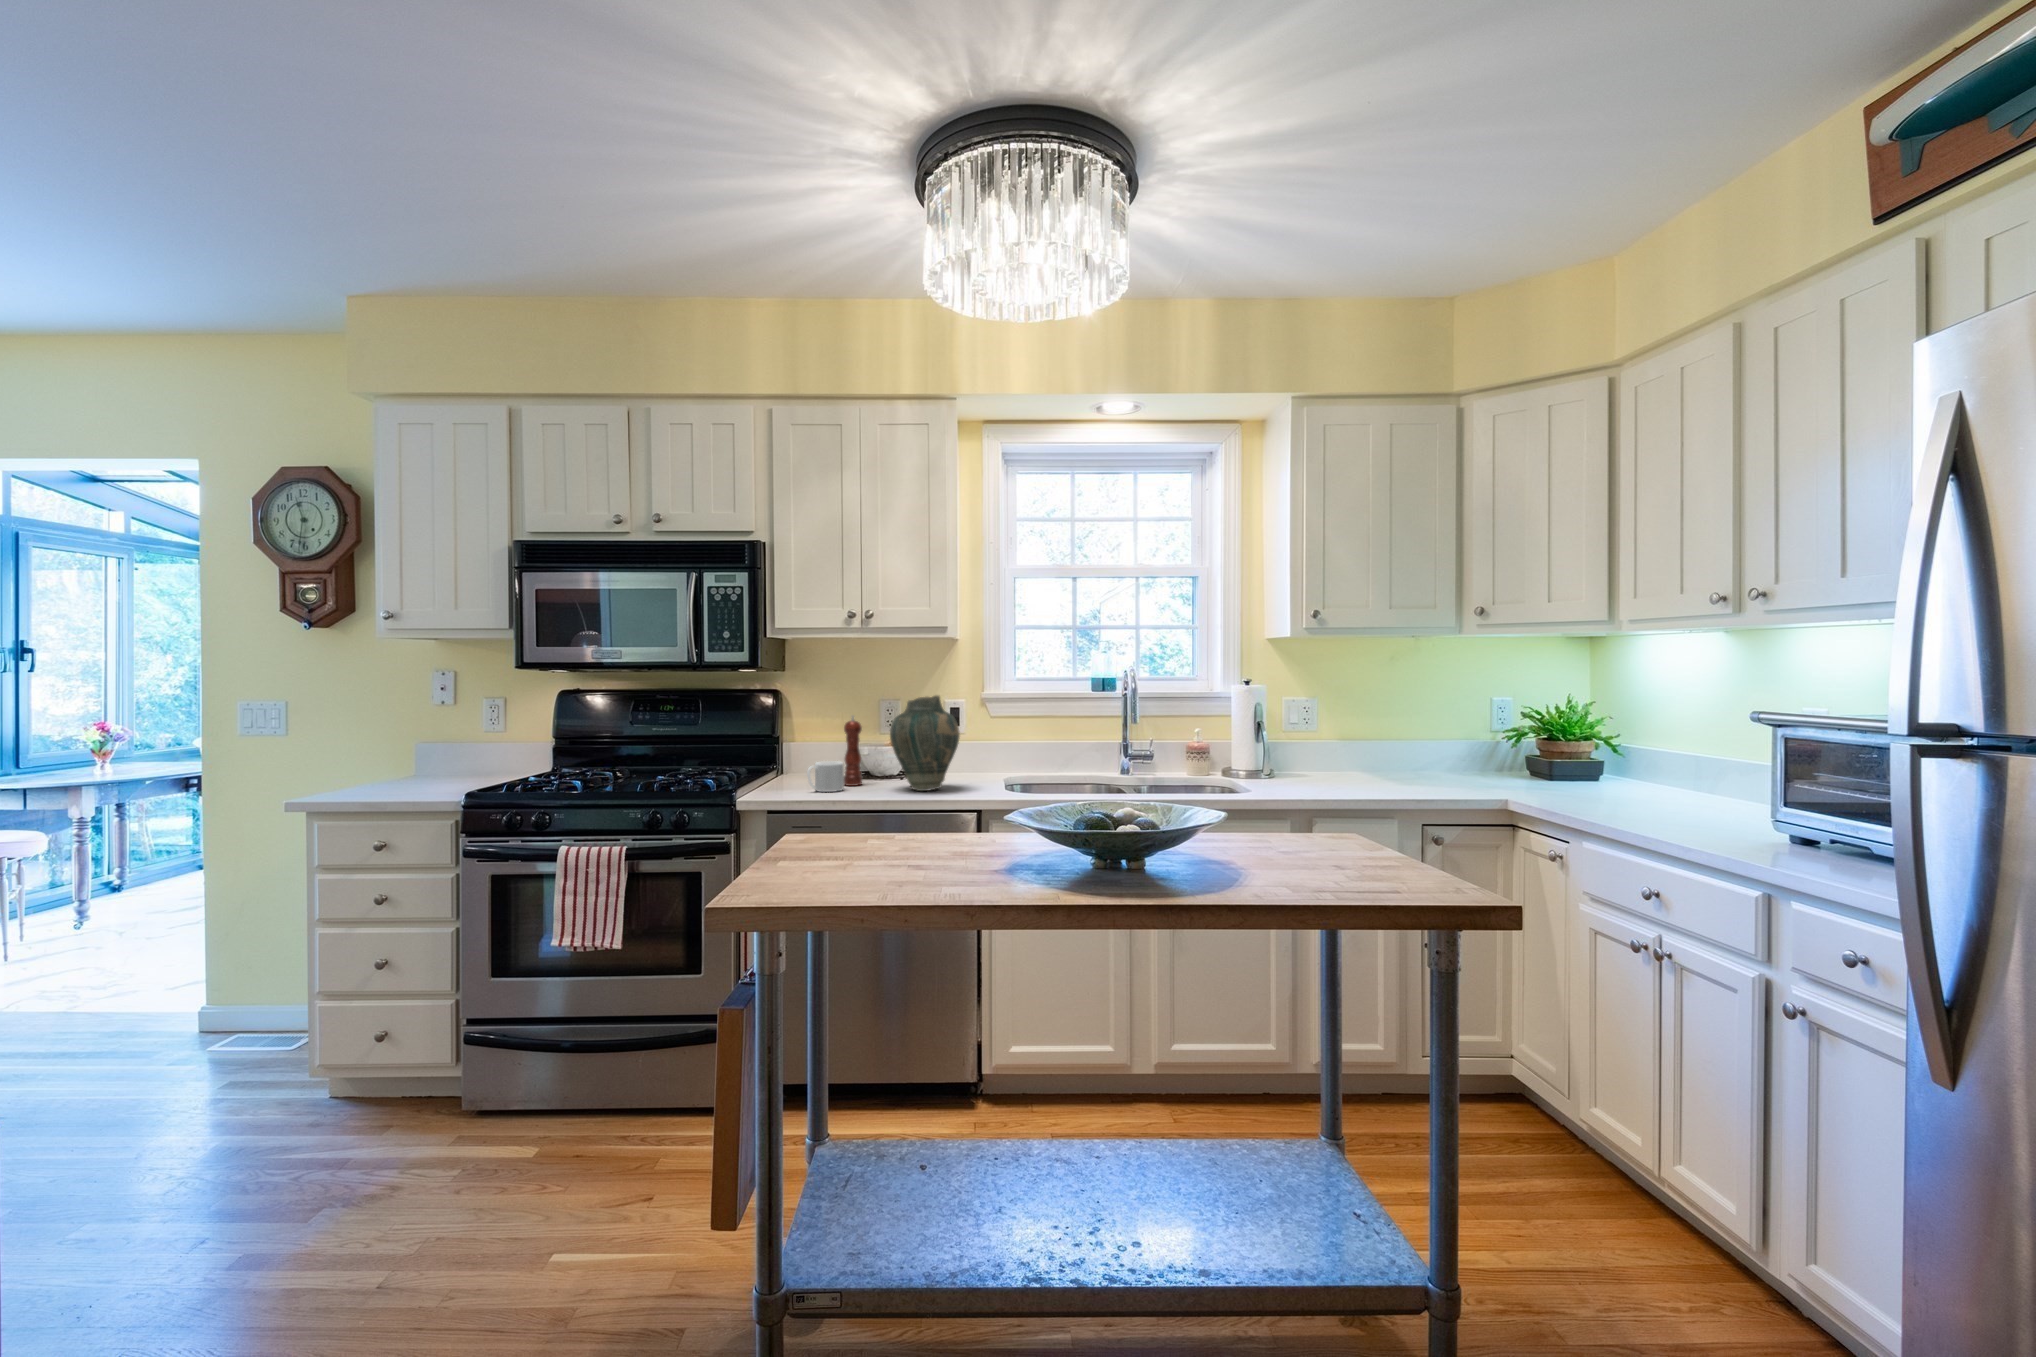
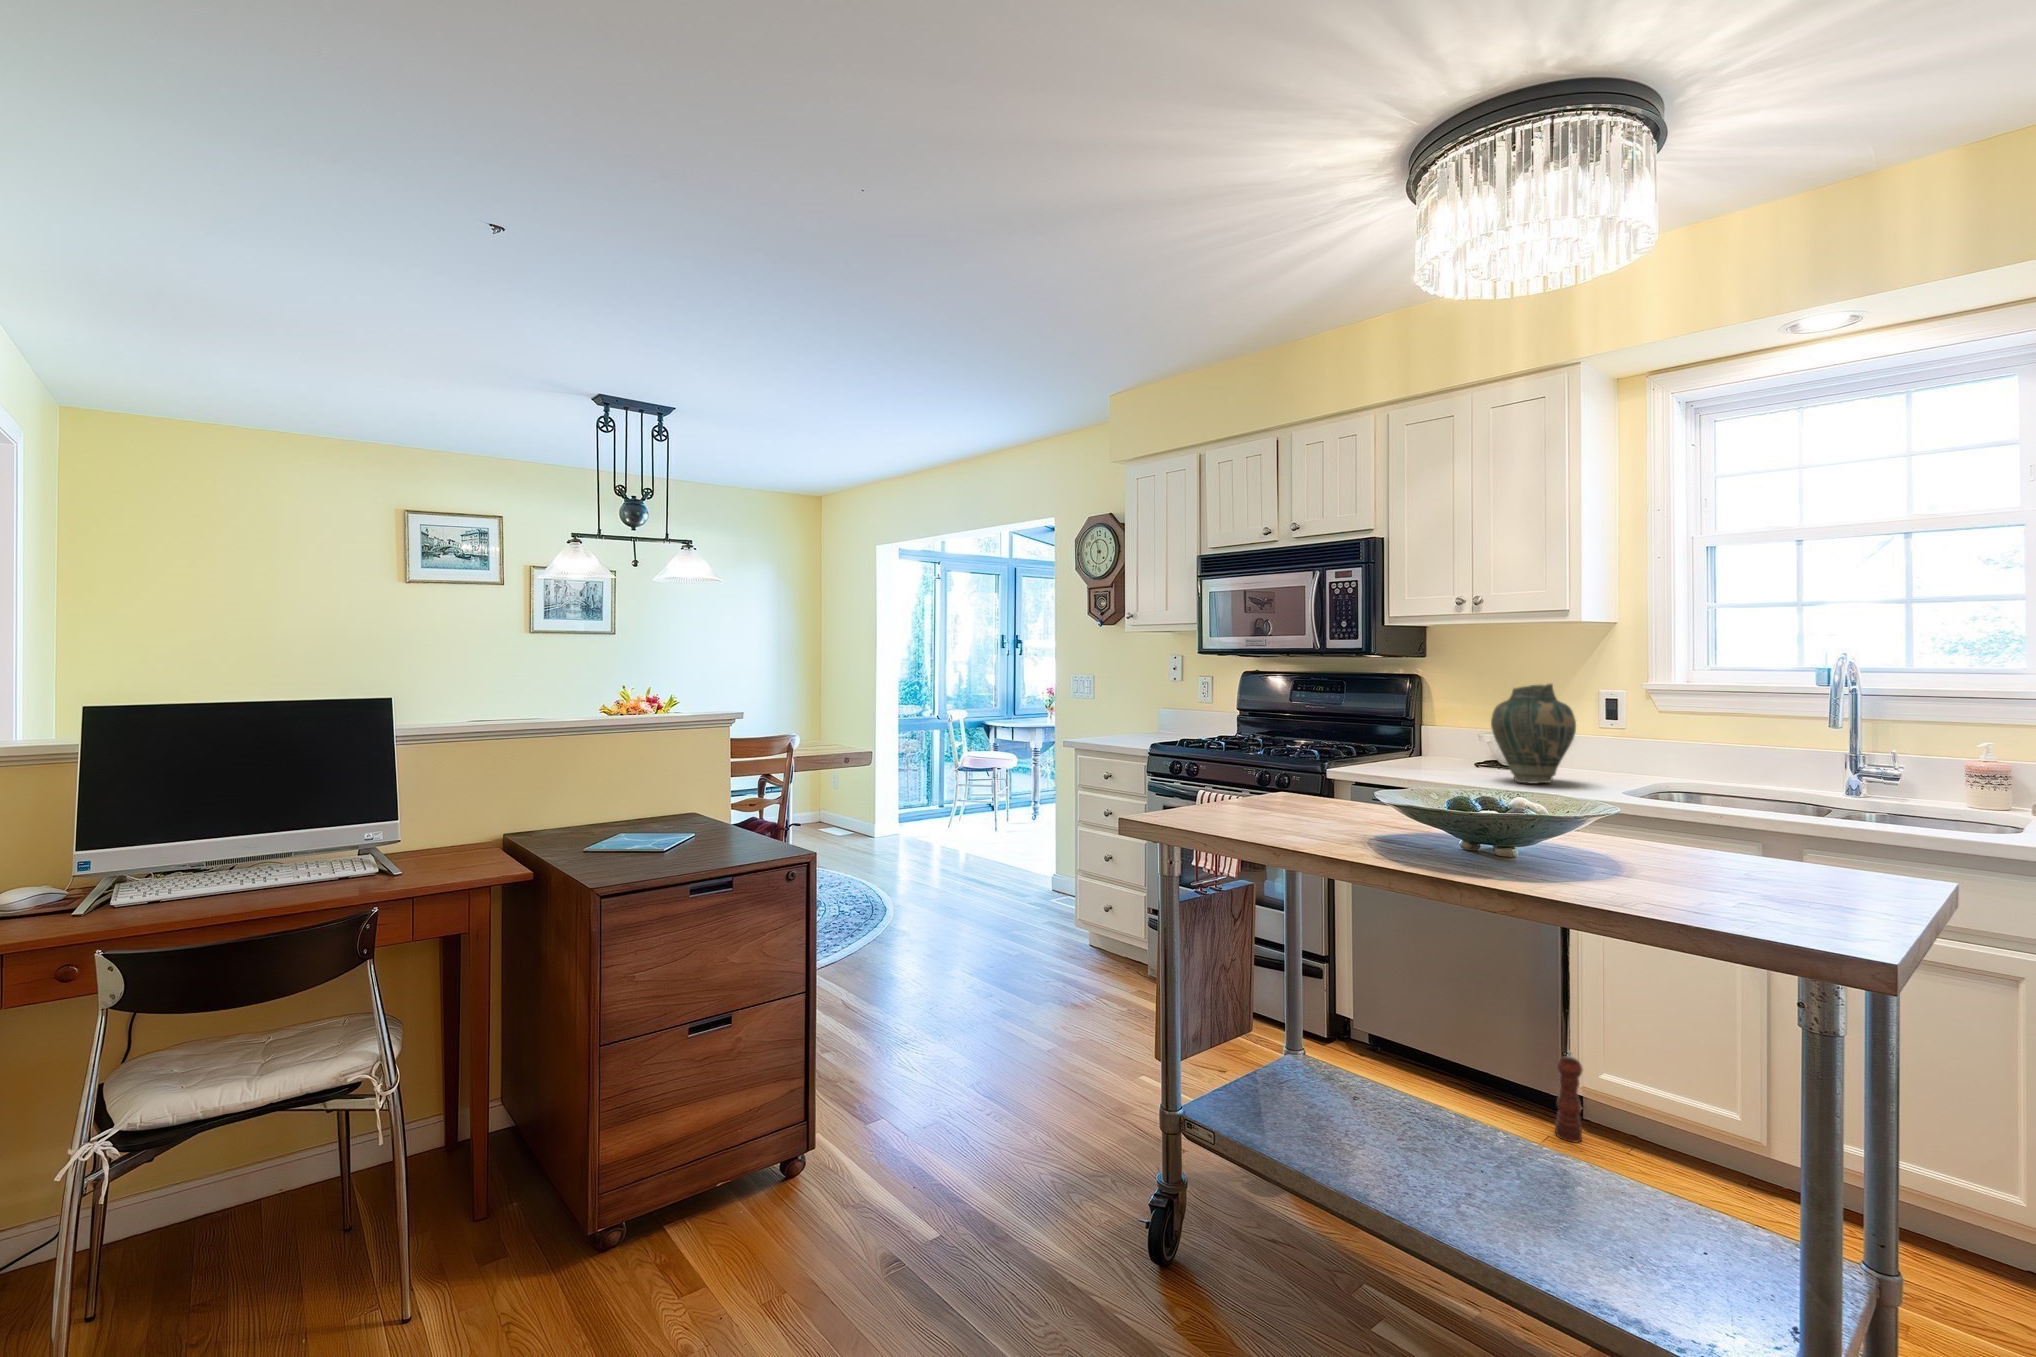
pepper mill: present [844,716,862,786] -> present [1555,1051,1583,1142]
mug: present [807,761,844,792] -> none [1406,744,1446,774]

